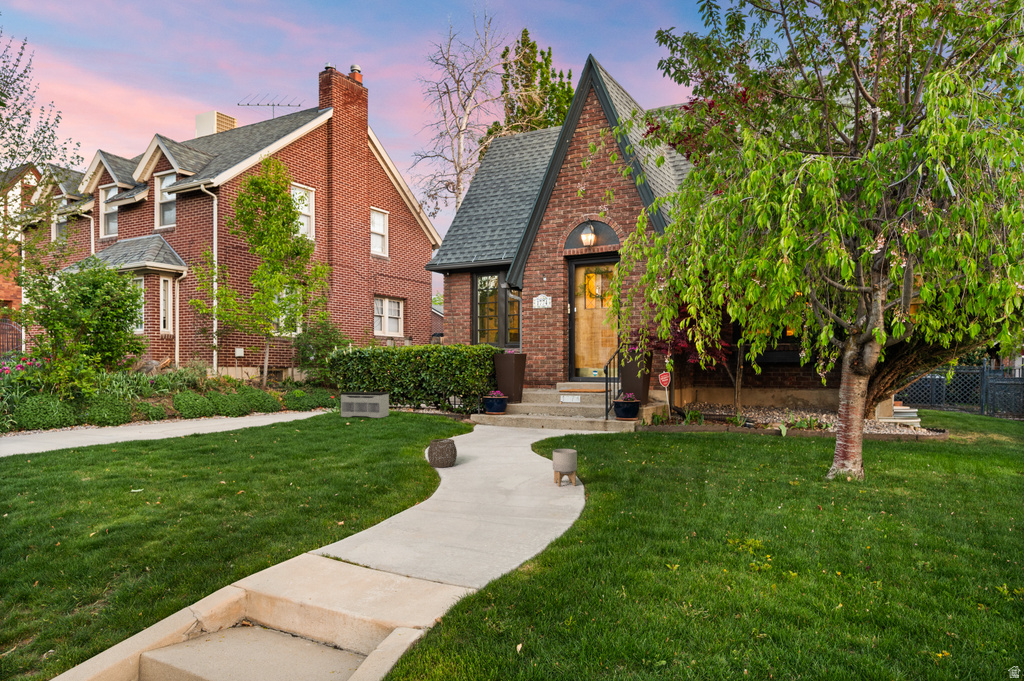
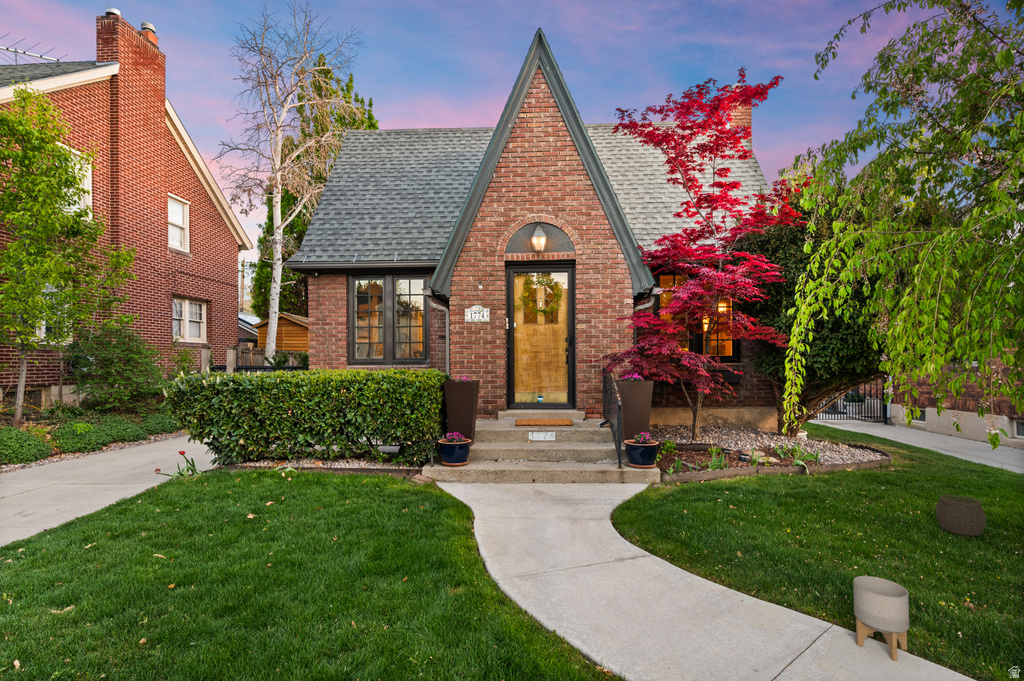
bench: present [341,391,389,418] -> none [185,437,267,482]
woven basket: present [428,439,457,468] -> present [936,495,986,536]

